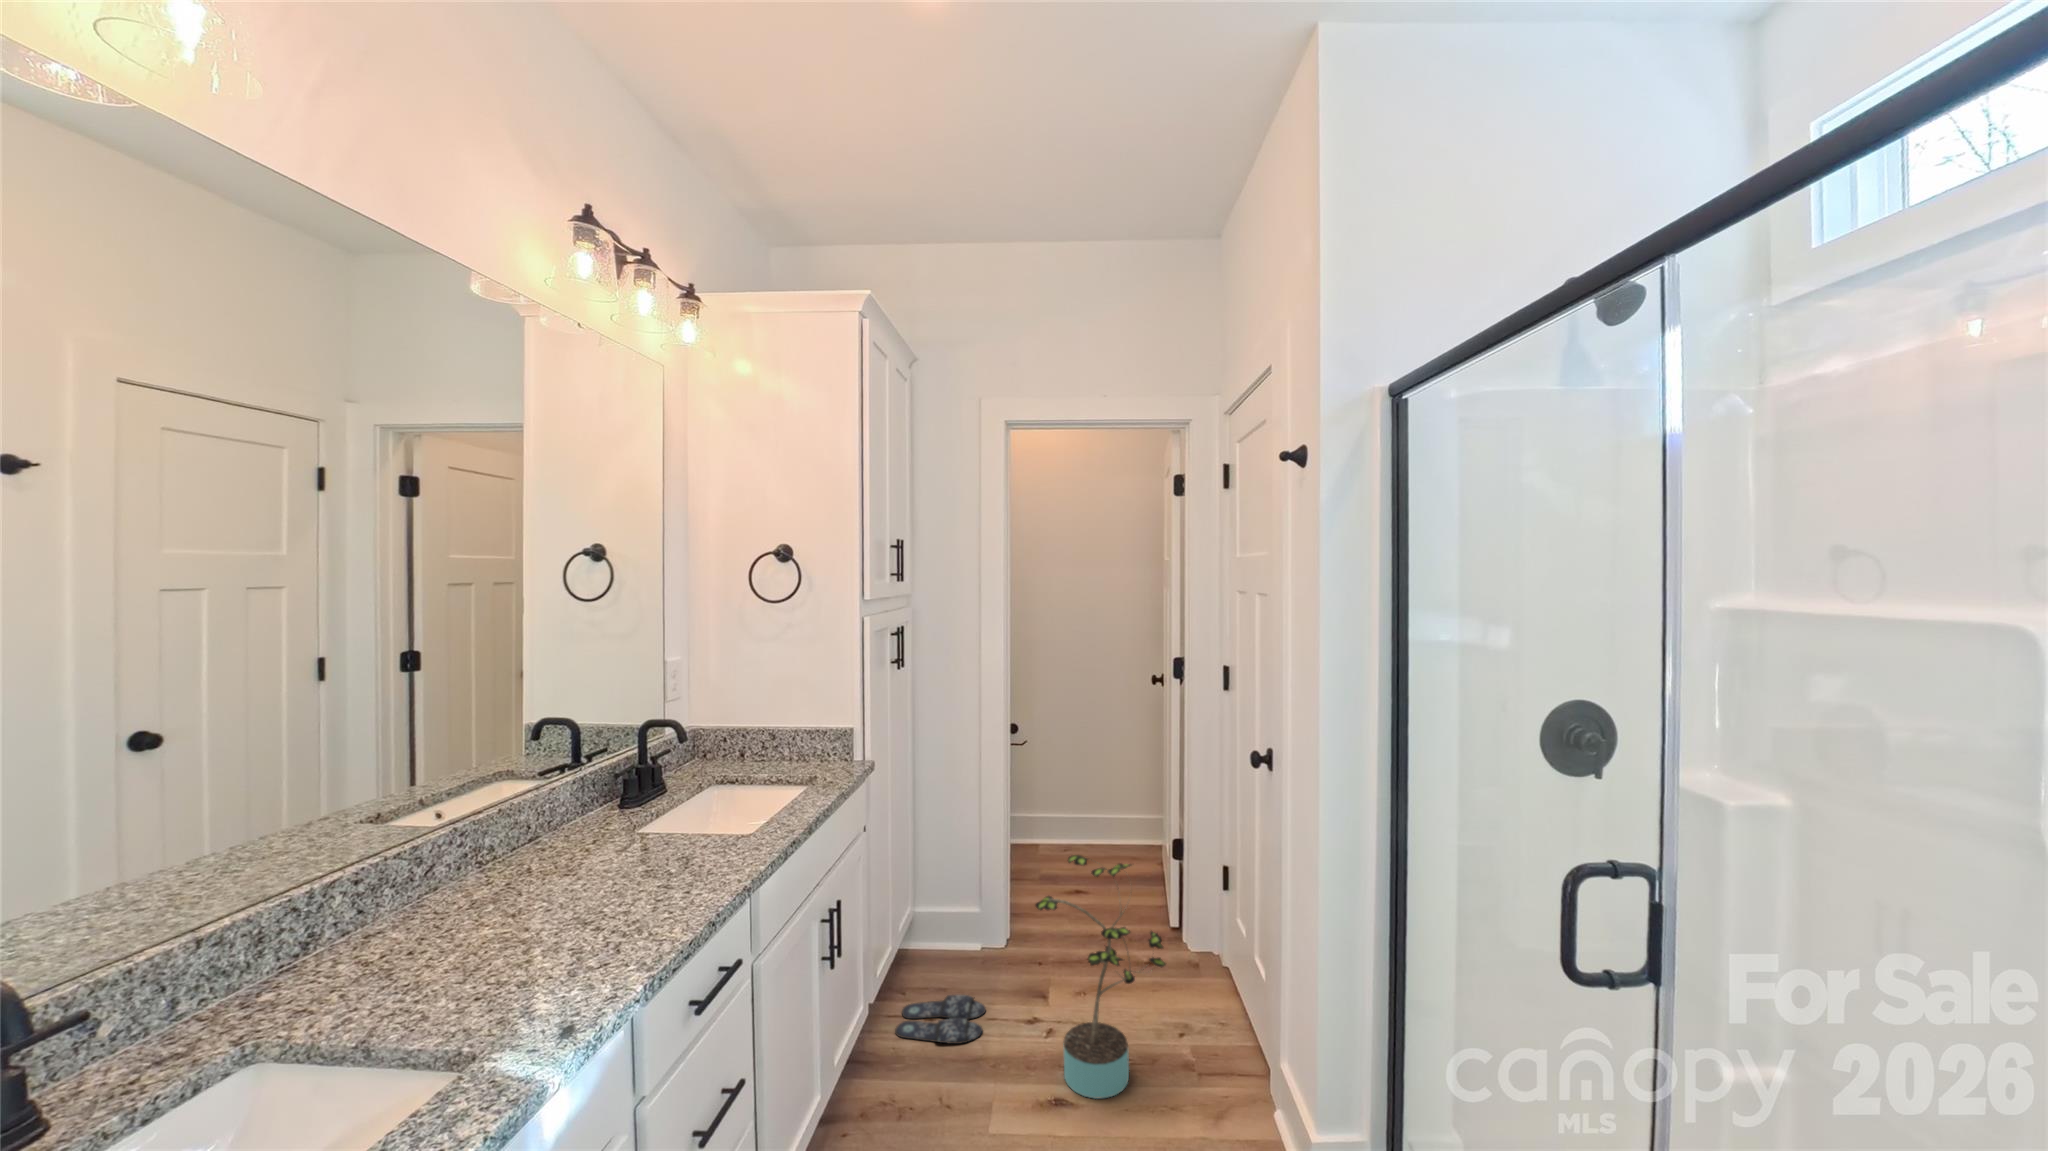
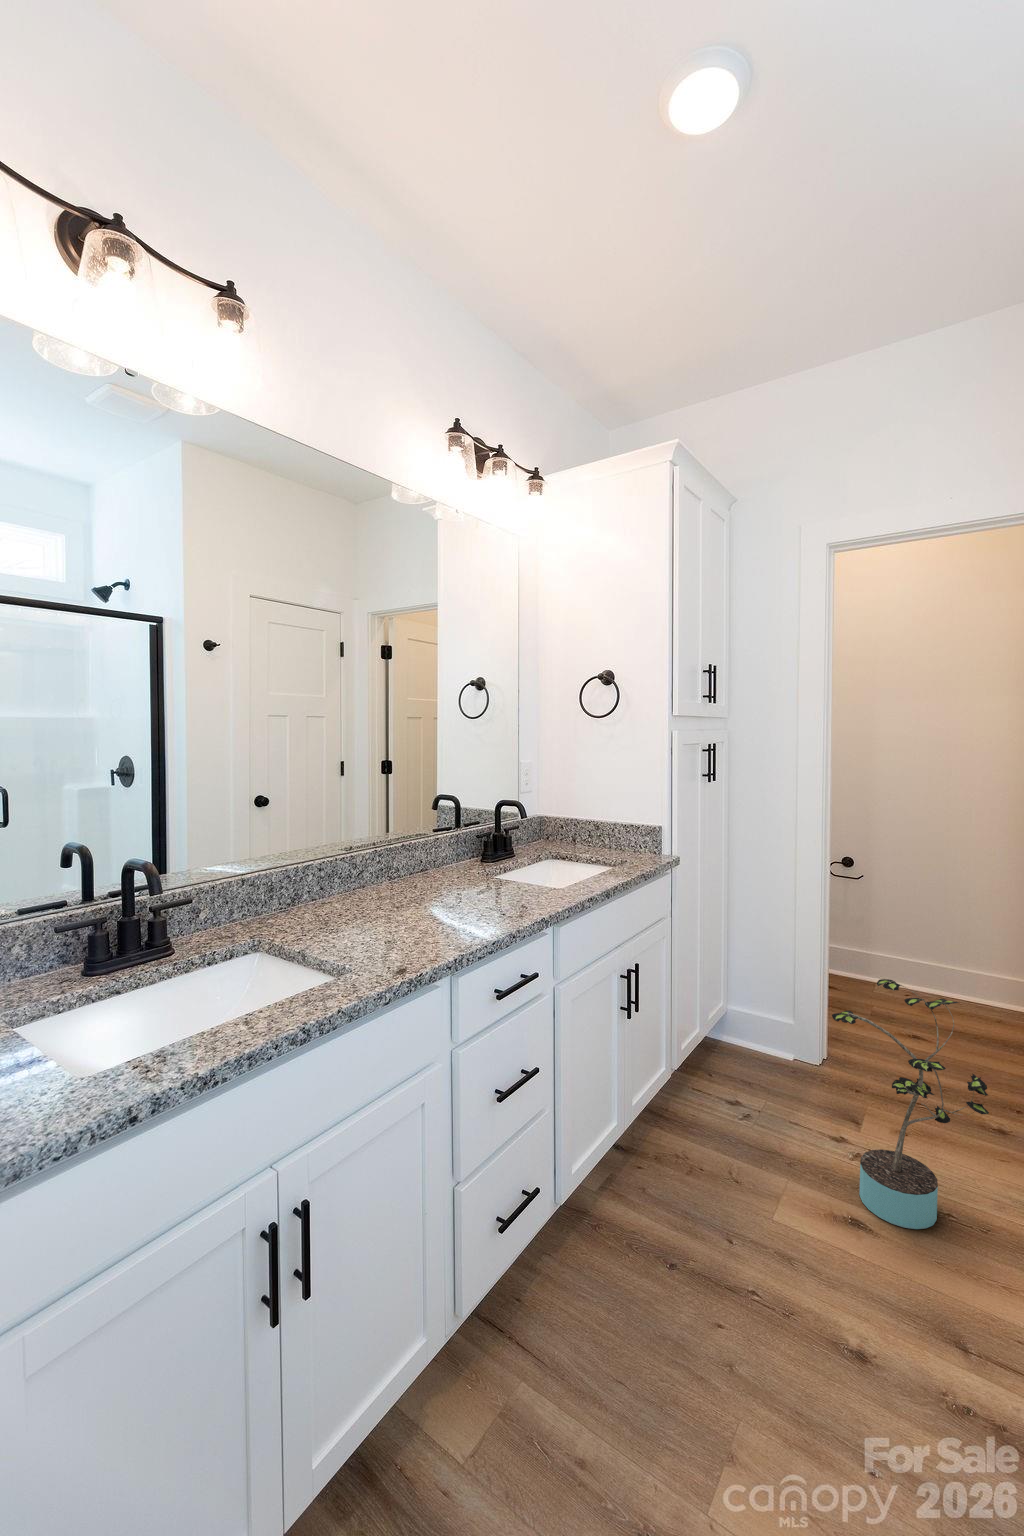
slippers: present [895,995,986,1044] -> none [697,1084,787,1131]

